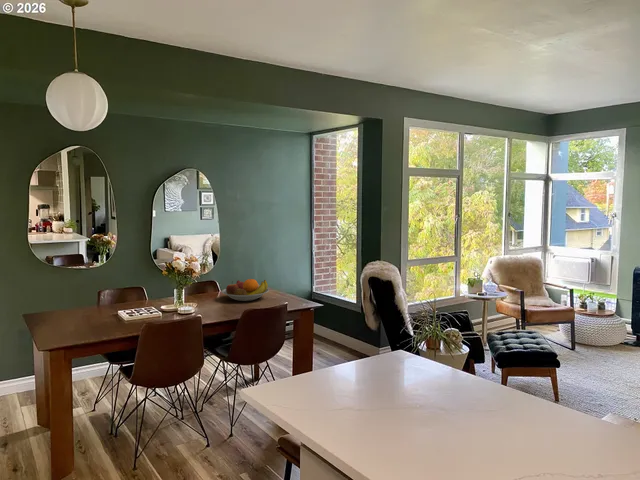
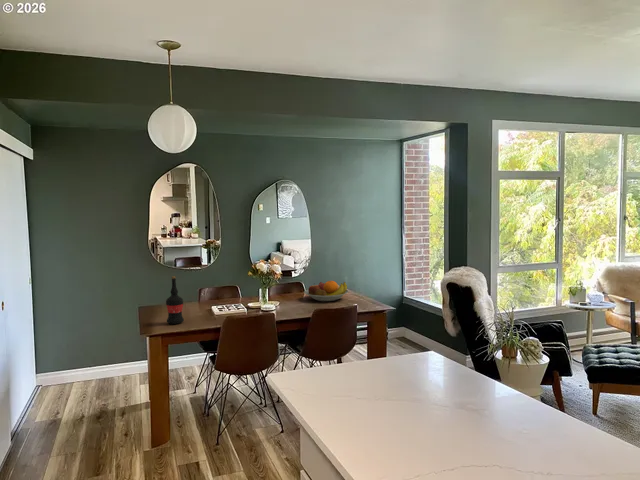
wine bottle: none [67,280,90,336] -> present [166,276,184,324]

